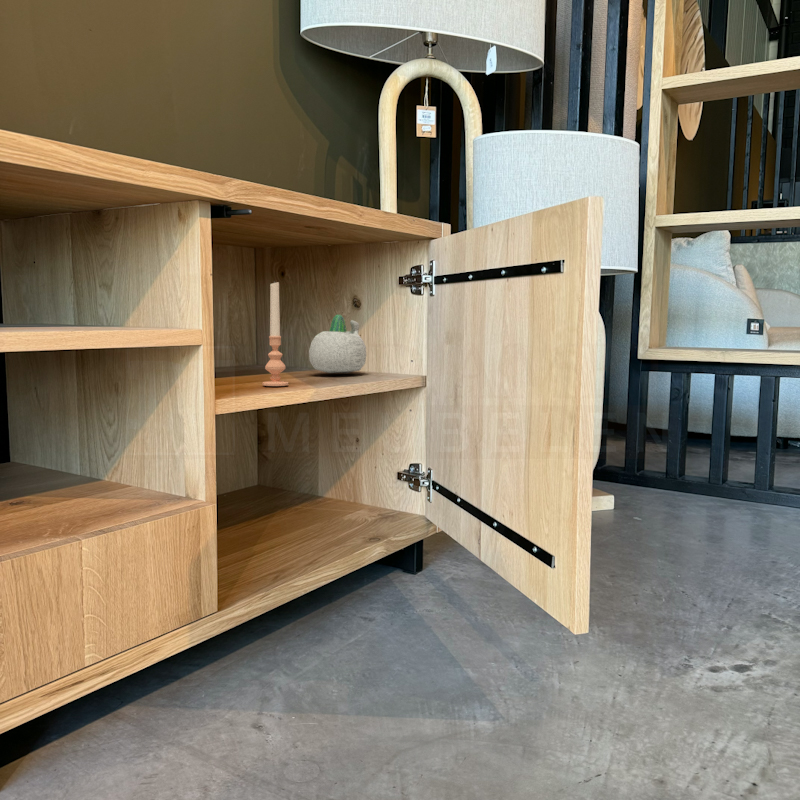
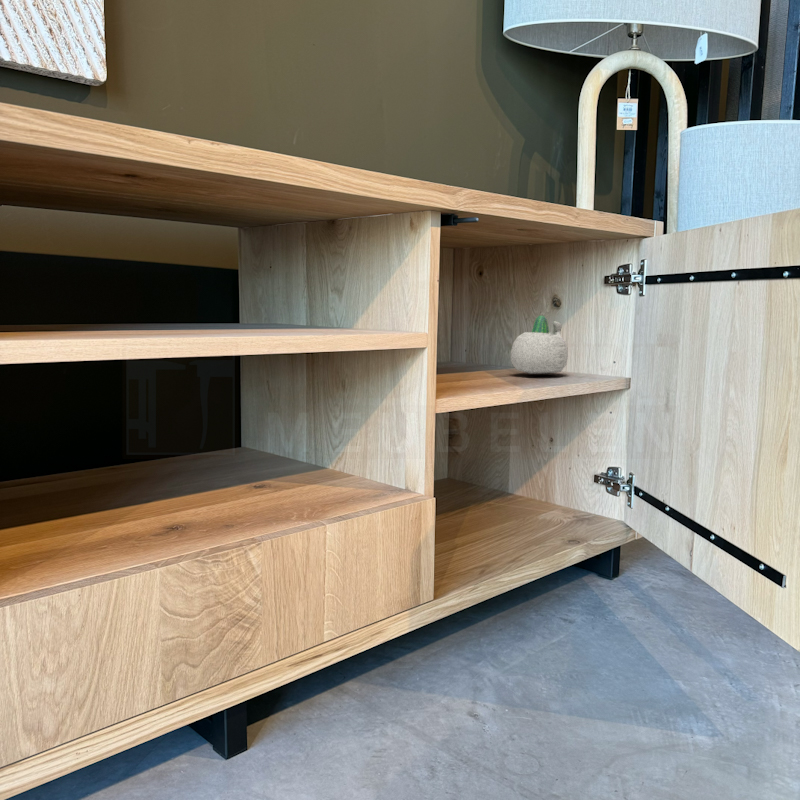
candle: present [262,282,288,386] -> none [472,284,497,387]

